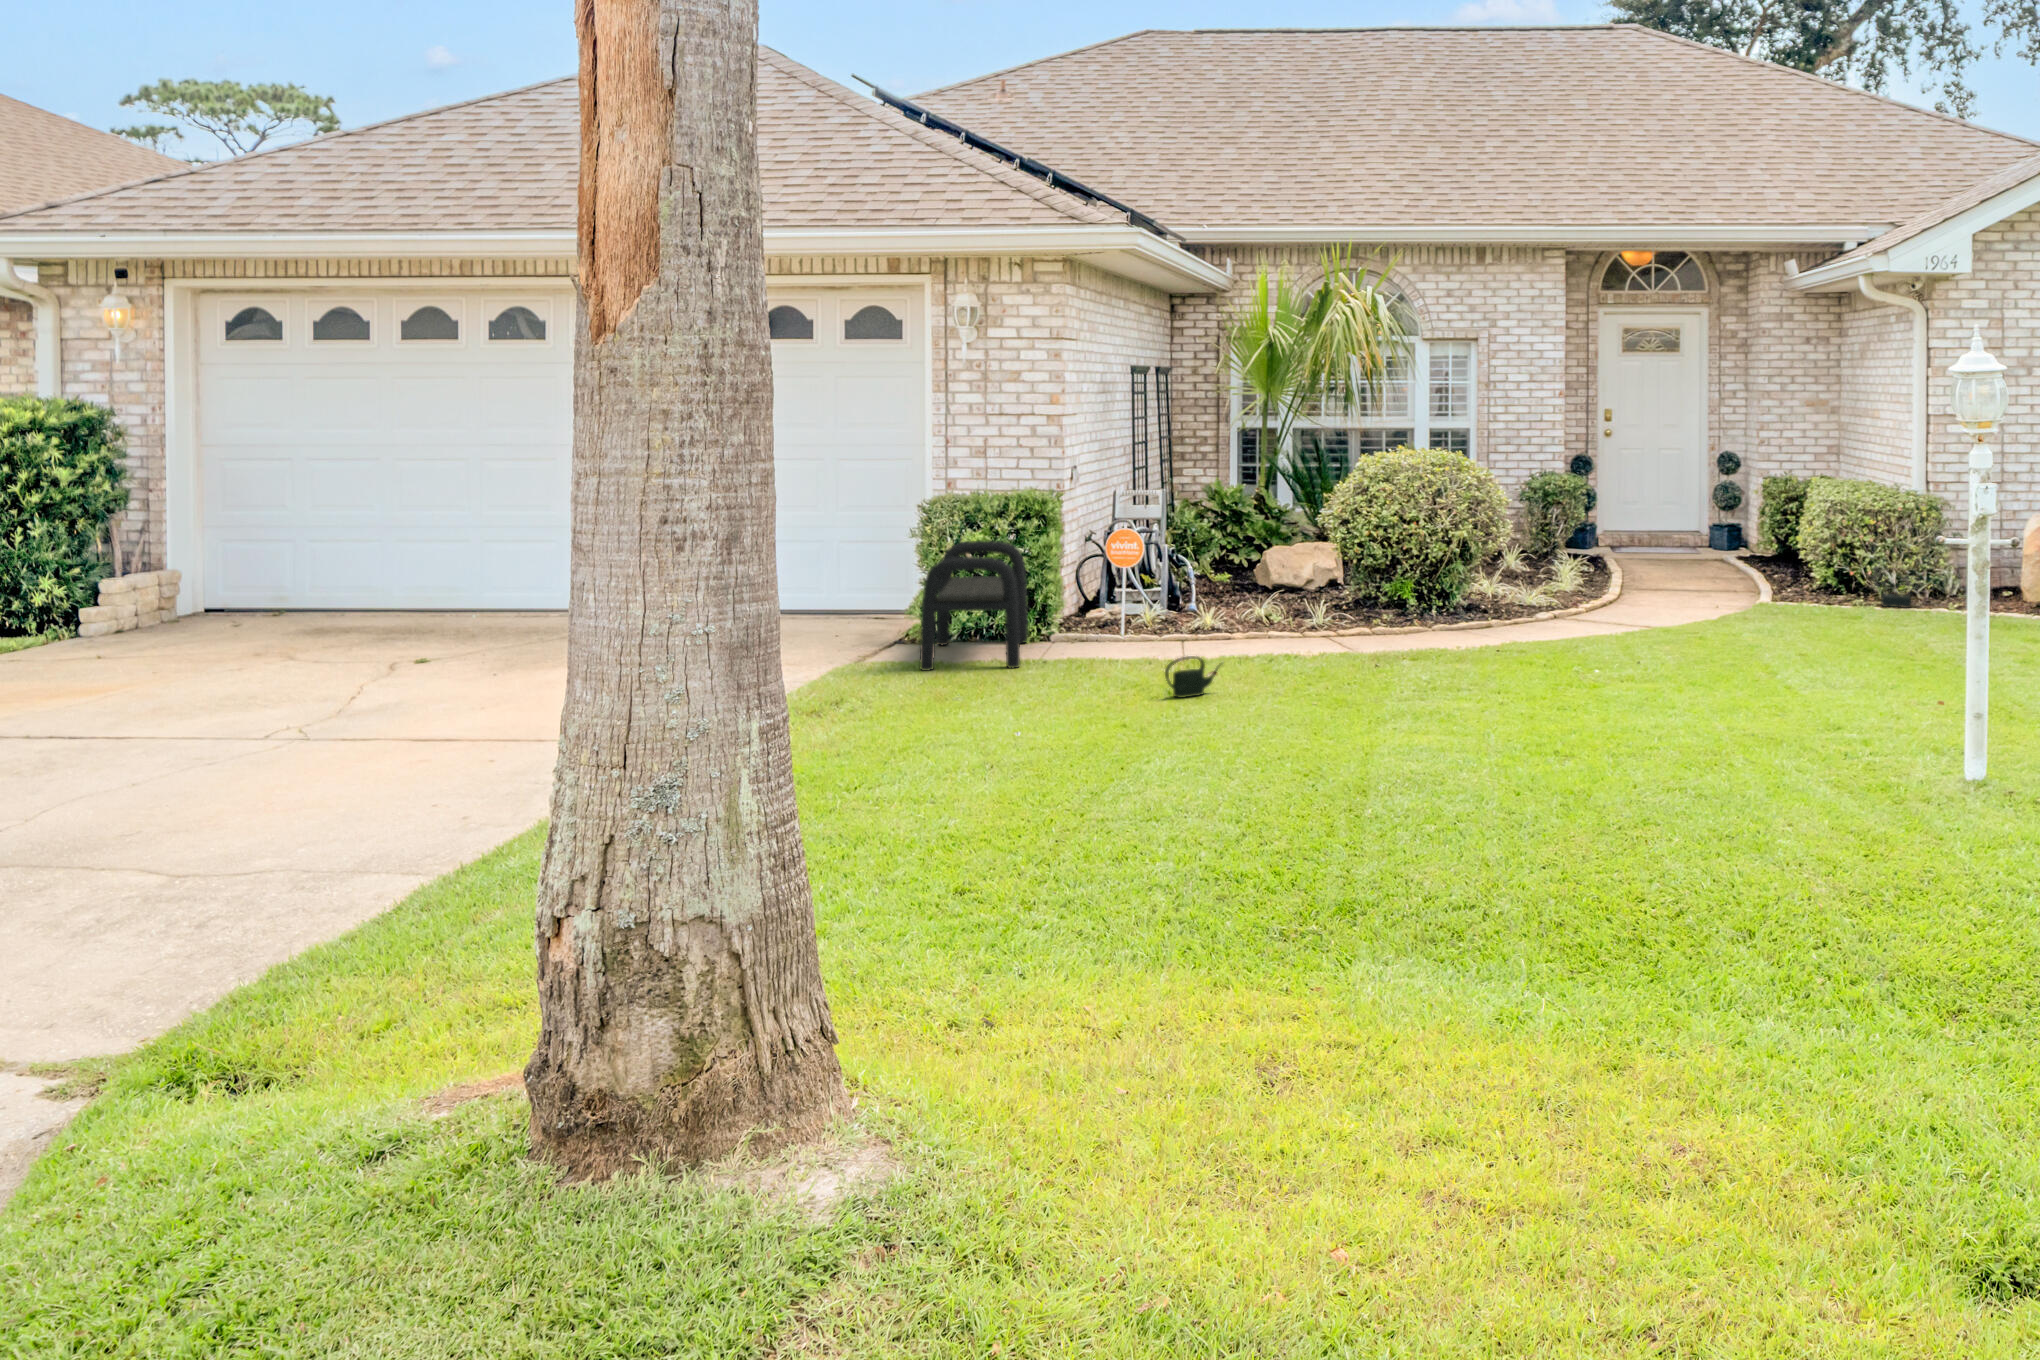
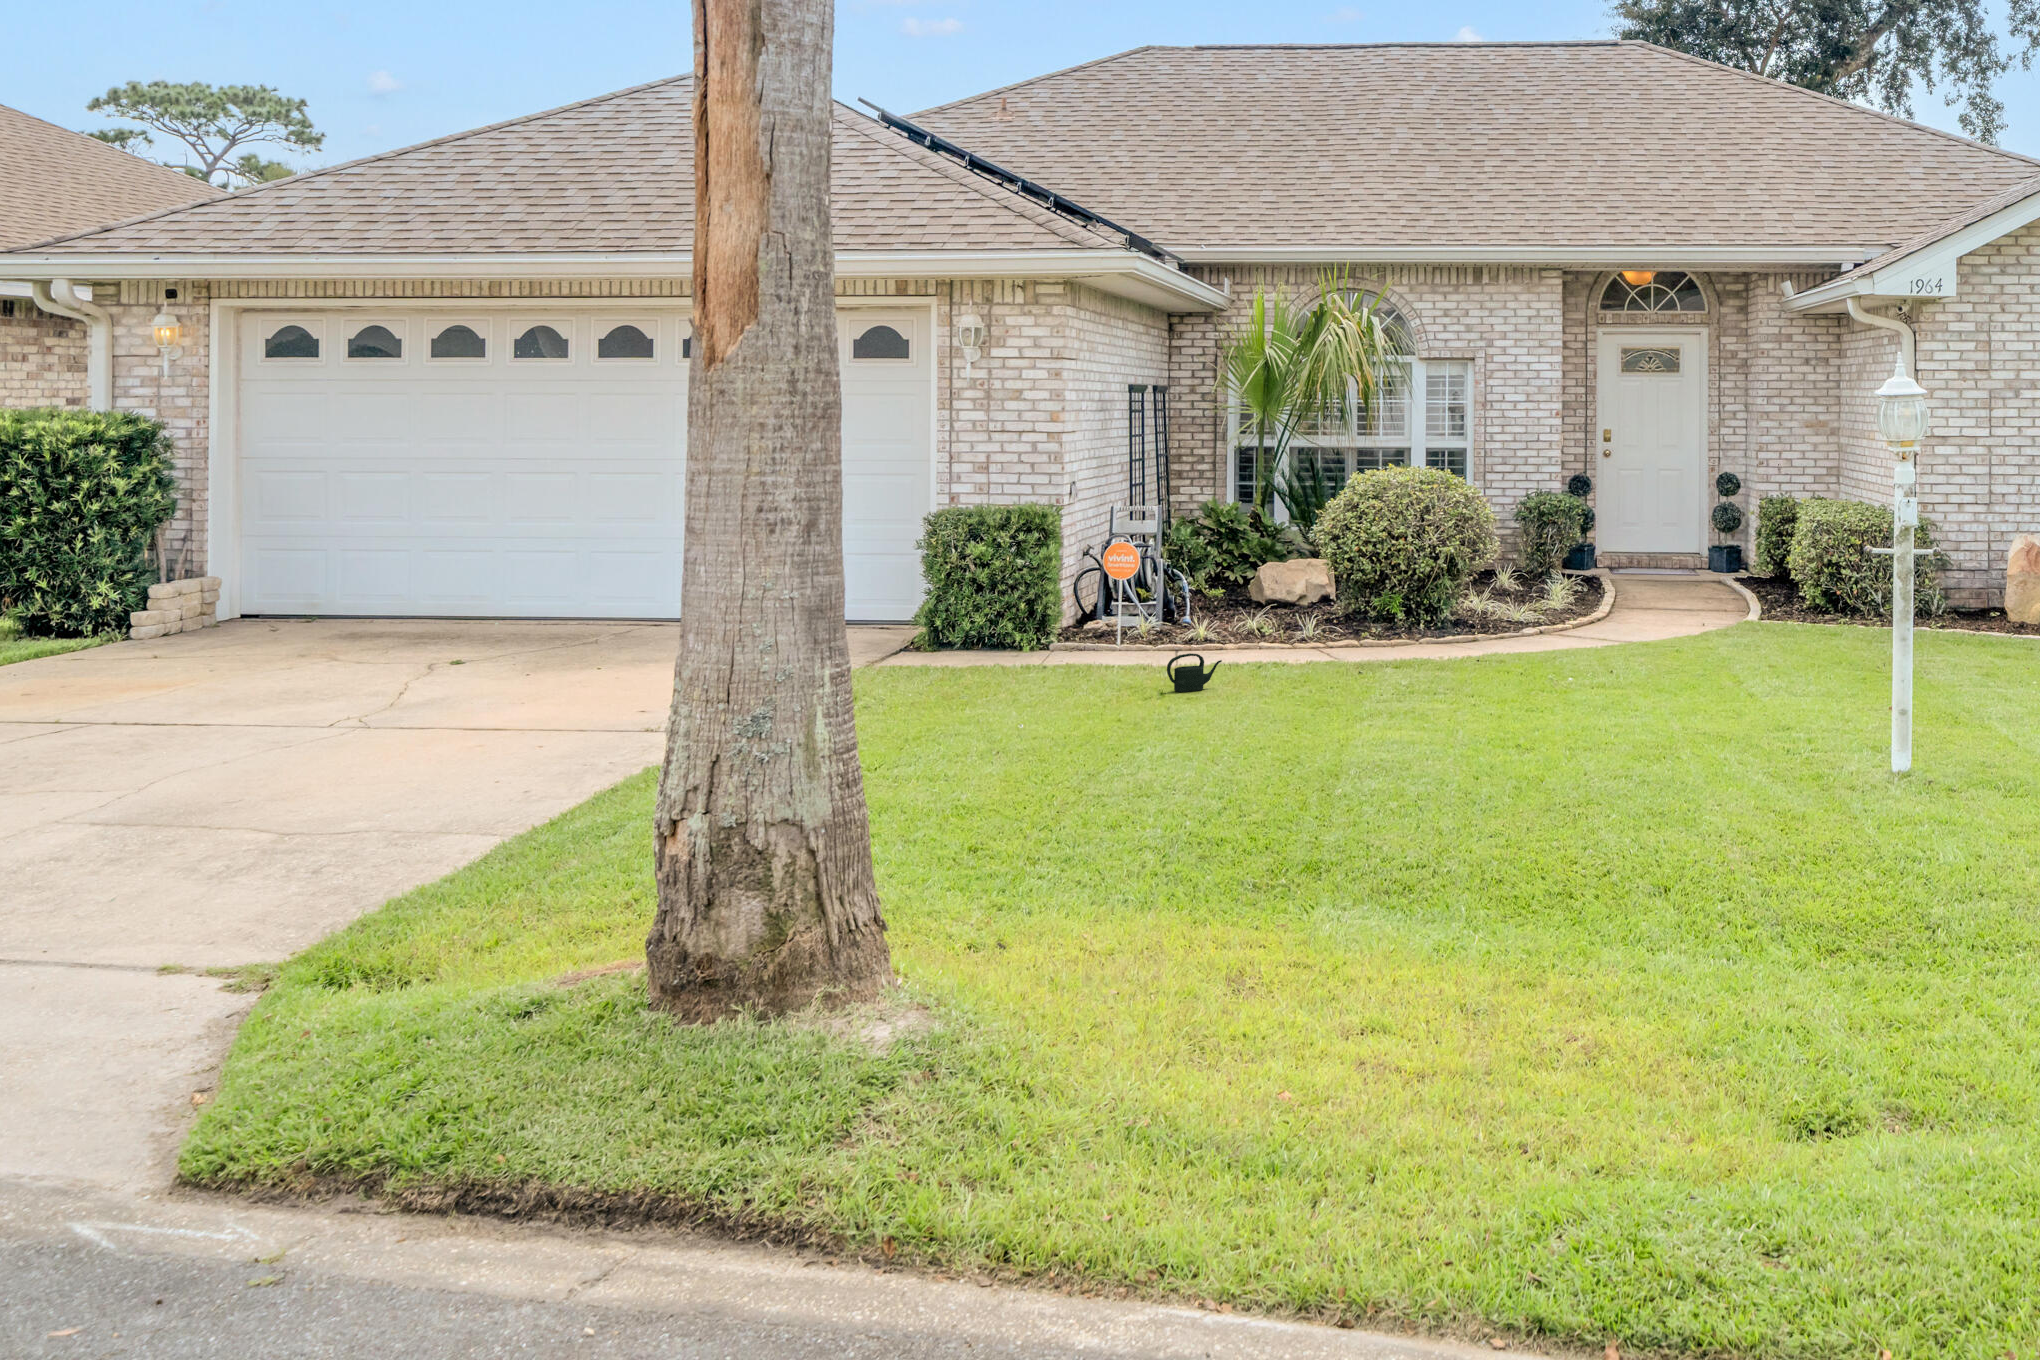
bench: present [920,541,1028,671] -> none [934,550,1033,670]
decorative plant: present [1873,570,1917,608] -> none [1853,585,1903,627]

